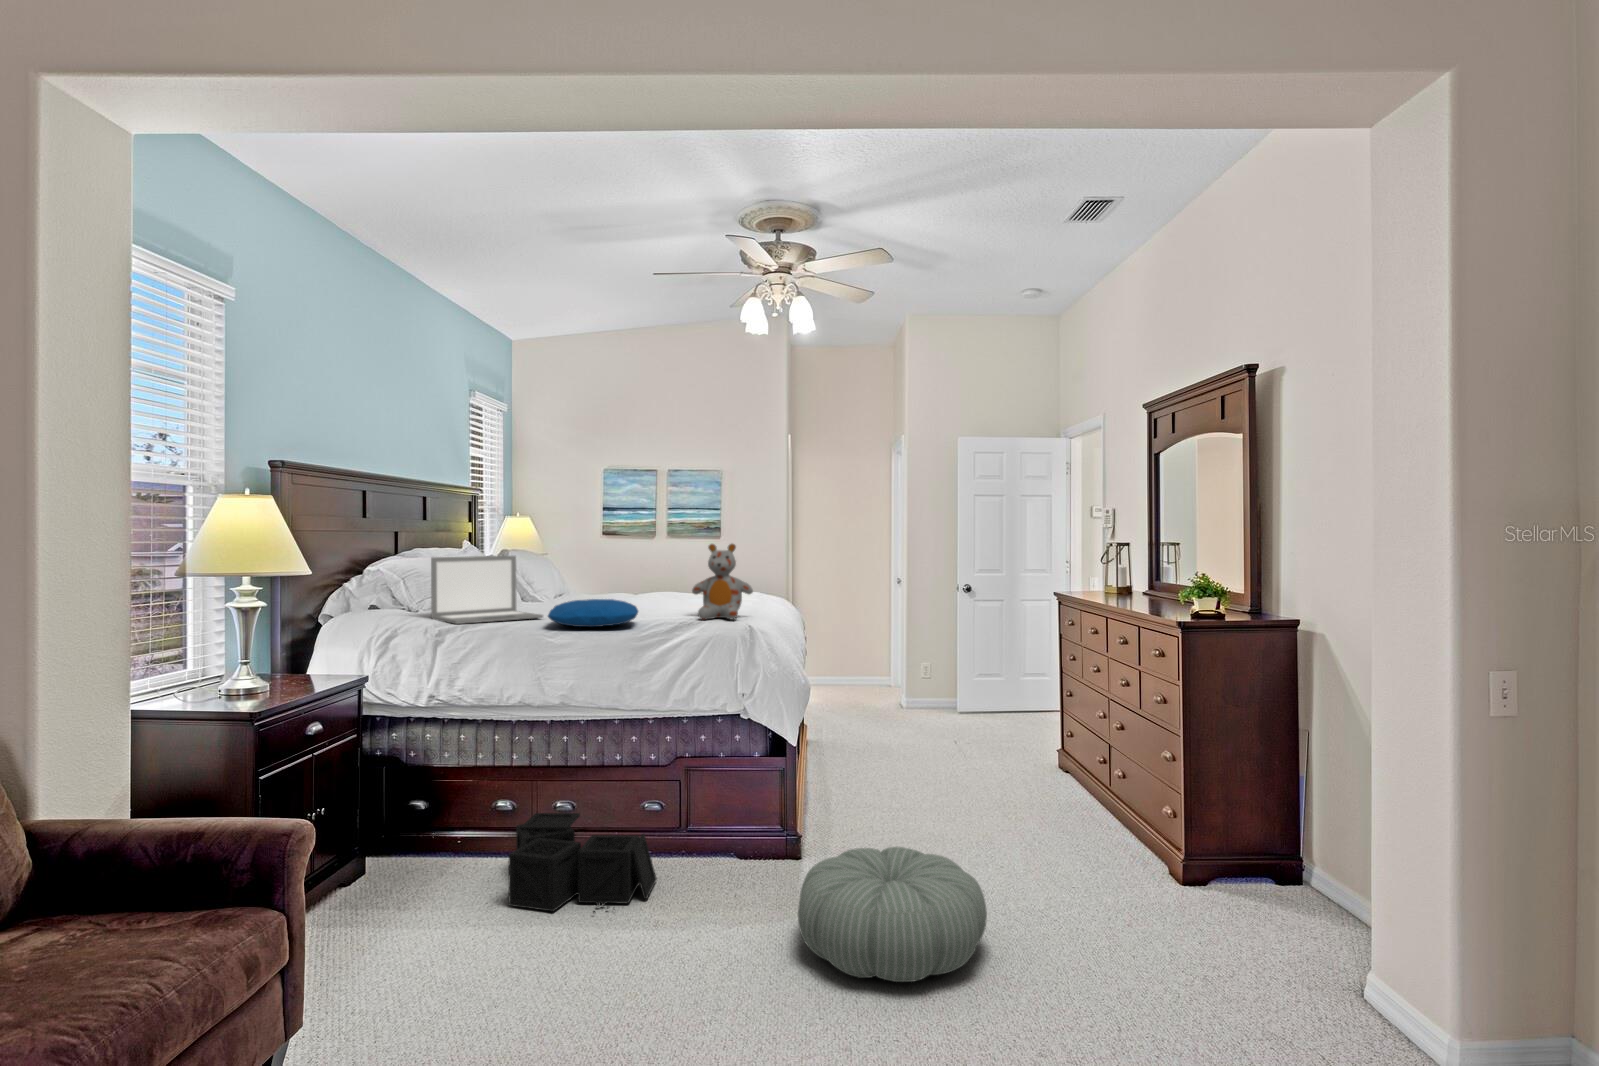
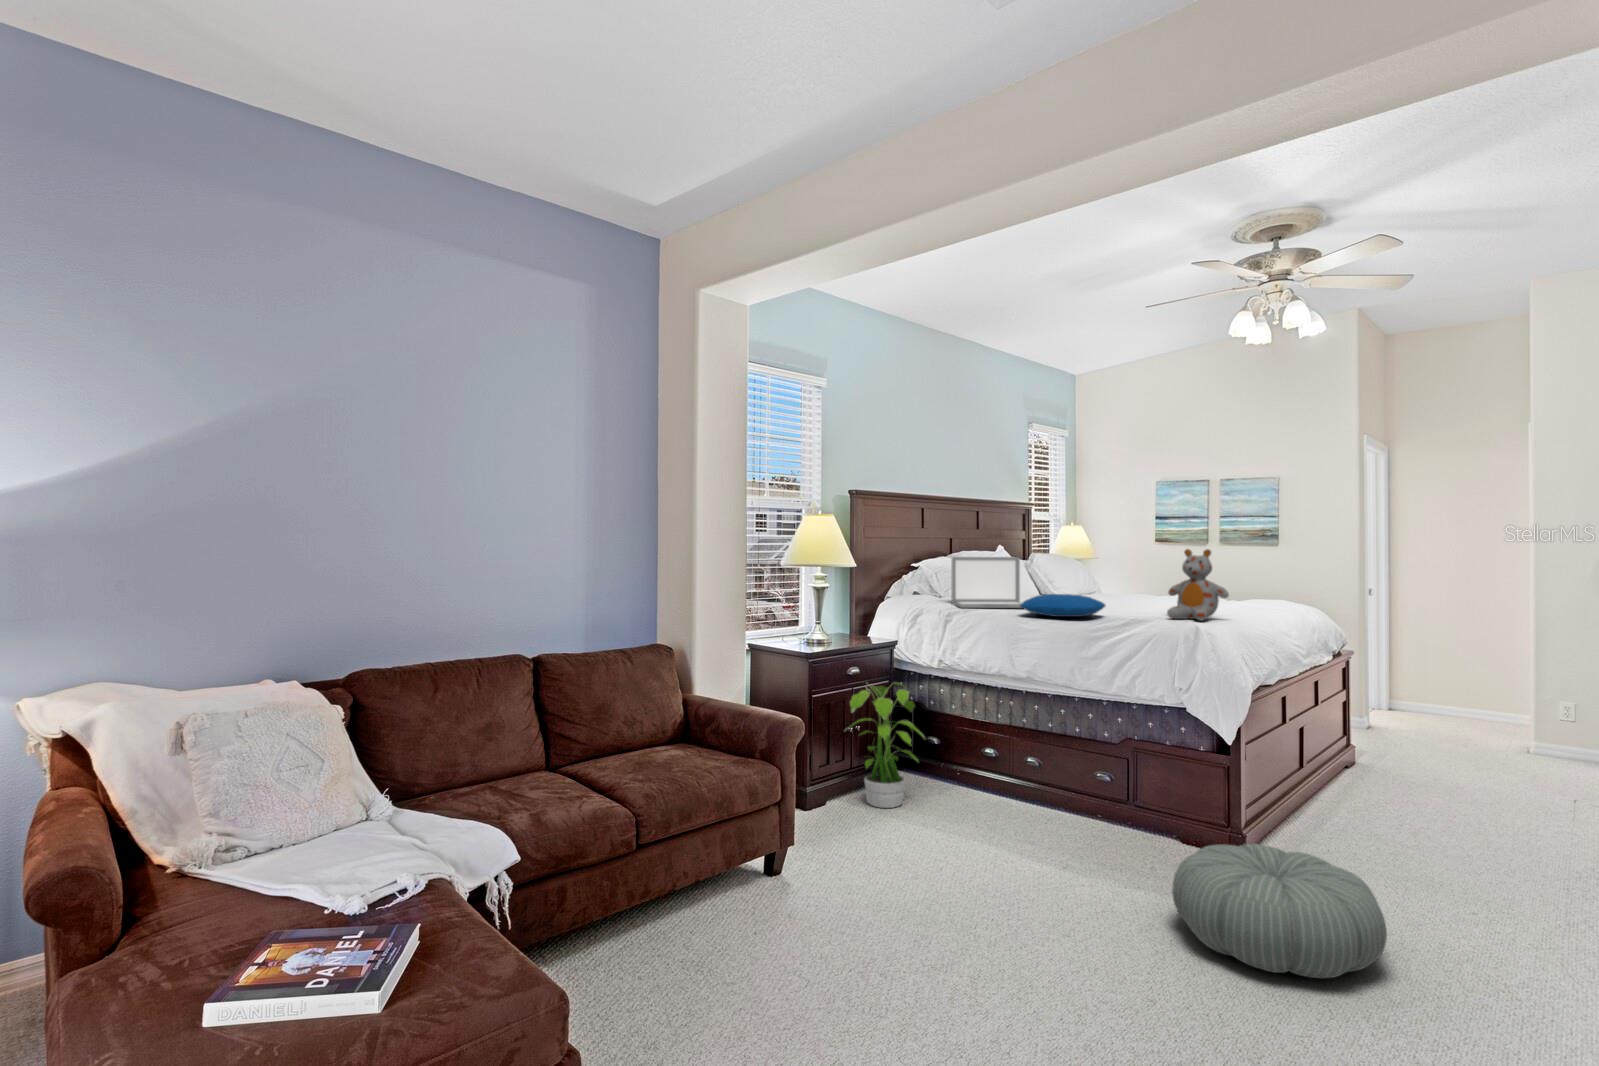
potted plant: none [304,735,435,918] -> present [850,683,924,808]
storage bin: present [509,813,657,913] -> none [970,763,1094,847]

